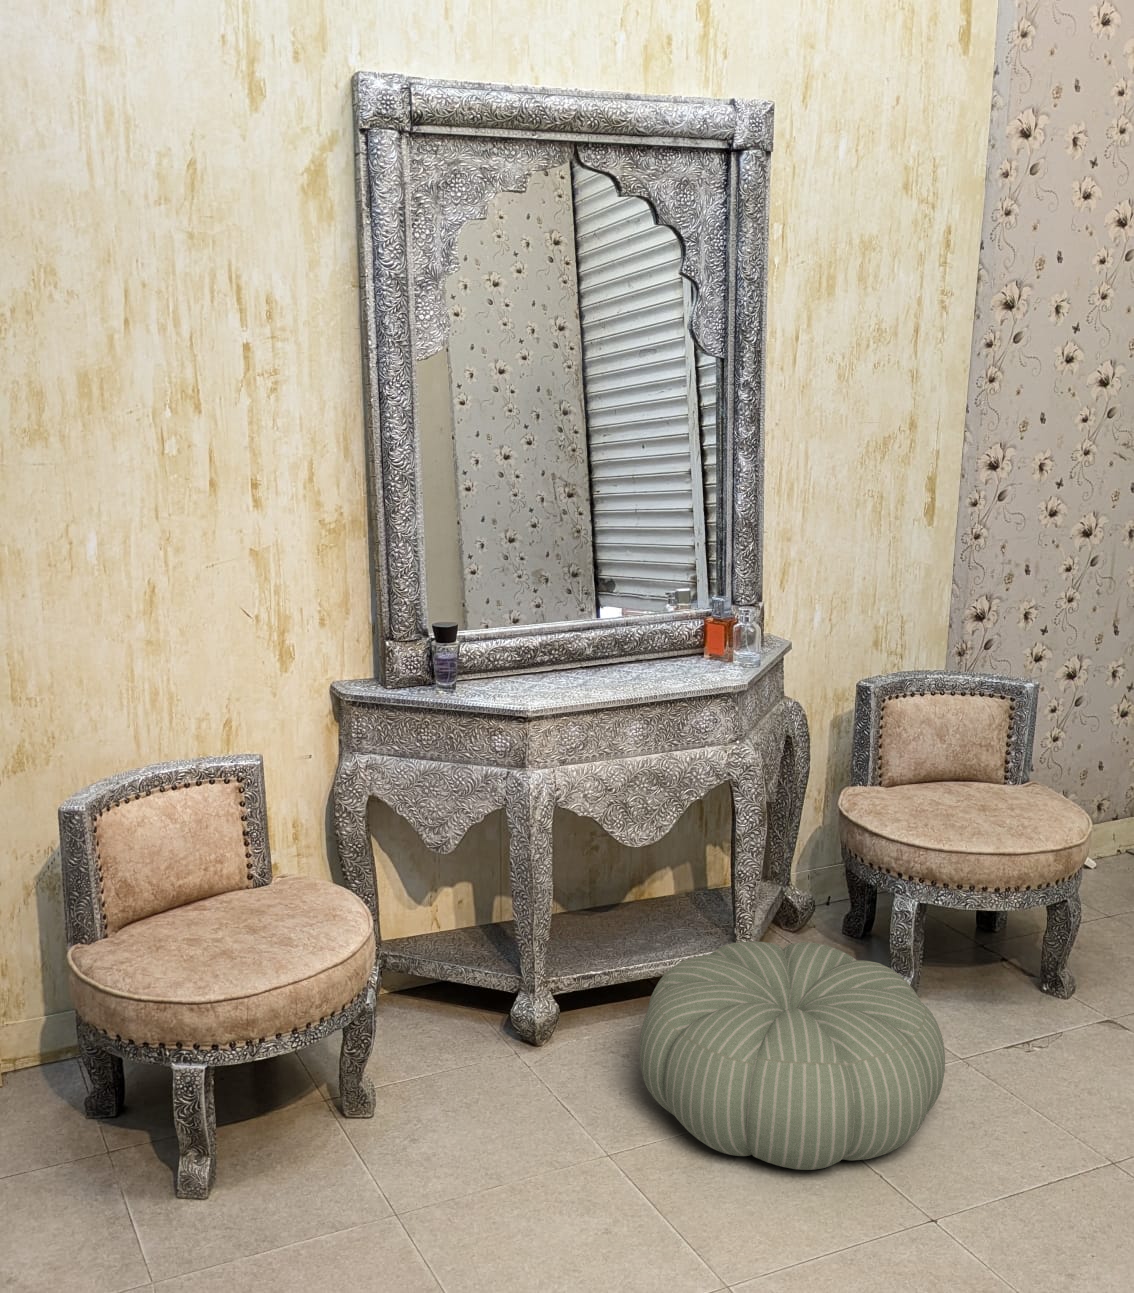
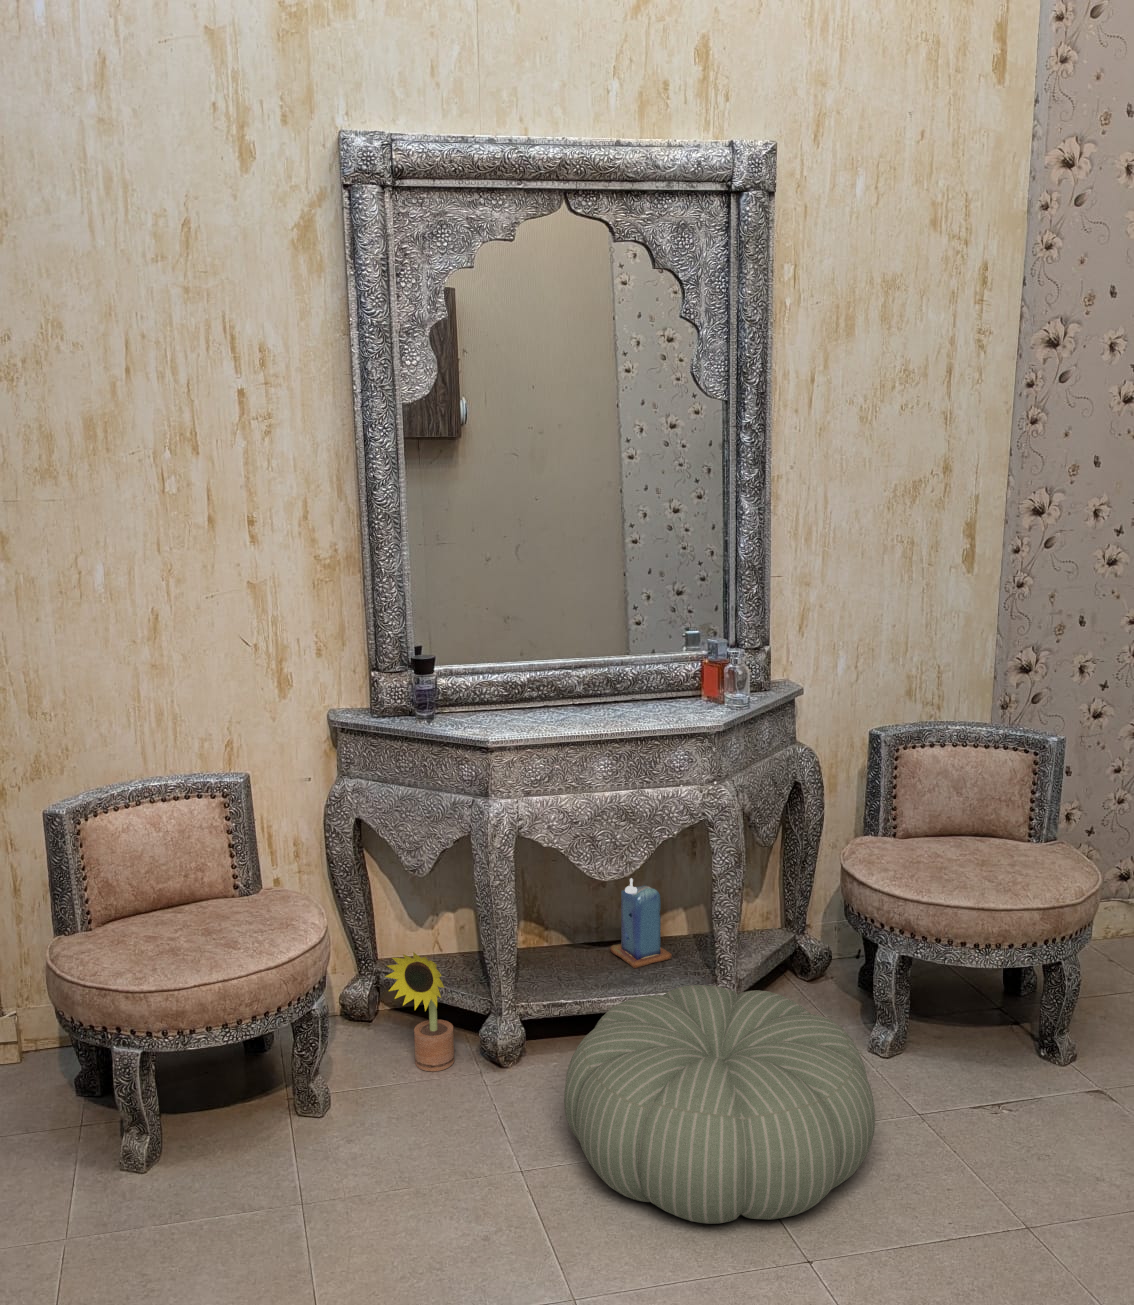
candle: none [614,842,678,932] -> present [610,878,672,968]
decorative plant: none [422,931,491,1052] -> present [385,952,454,1071]

